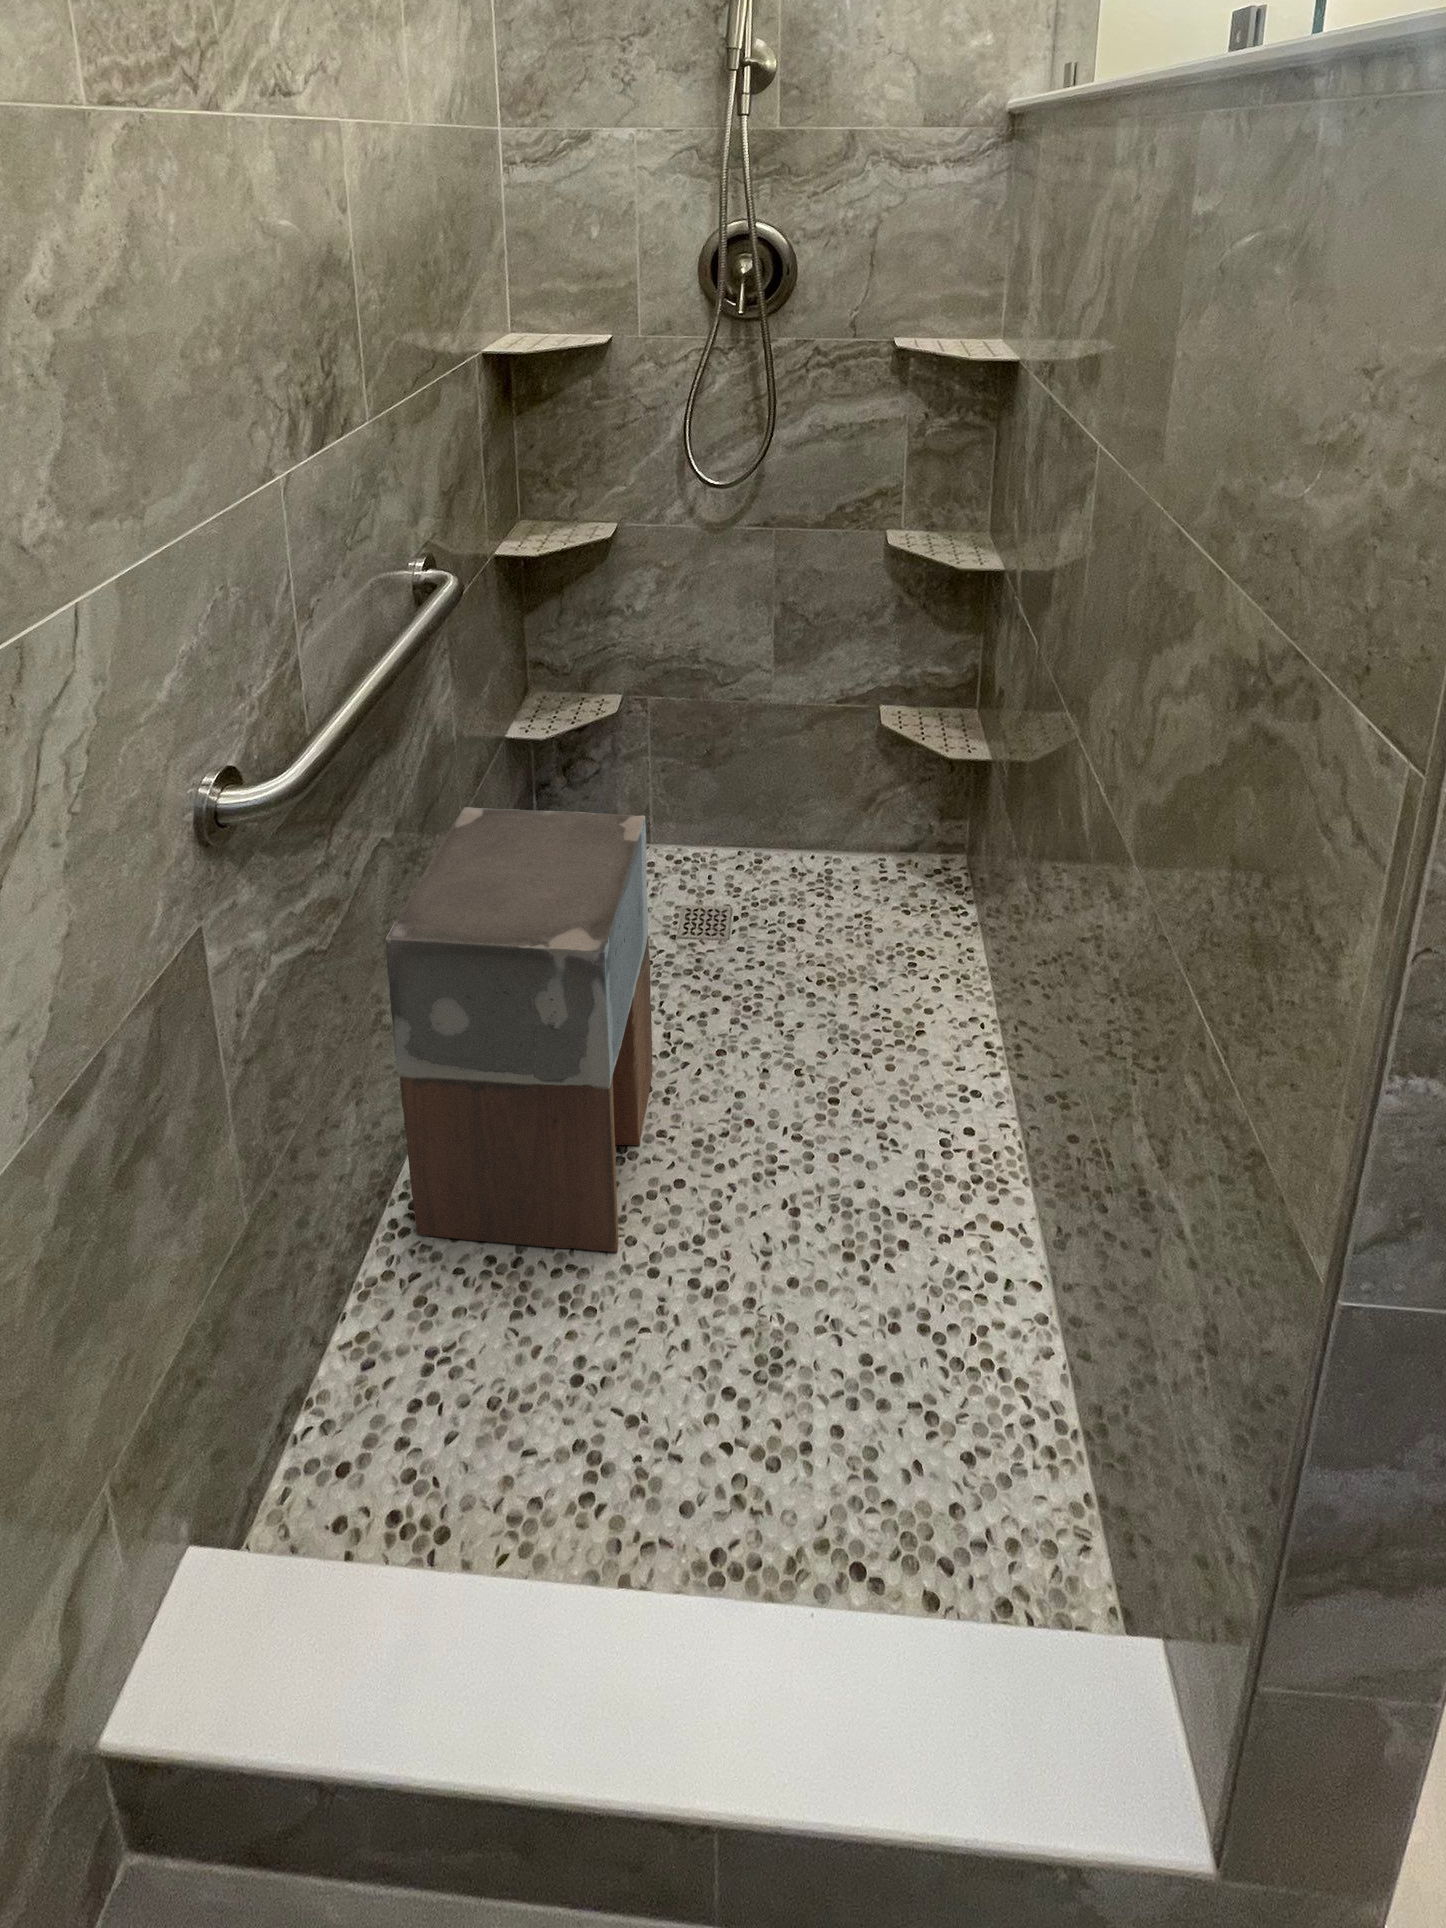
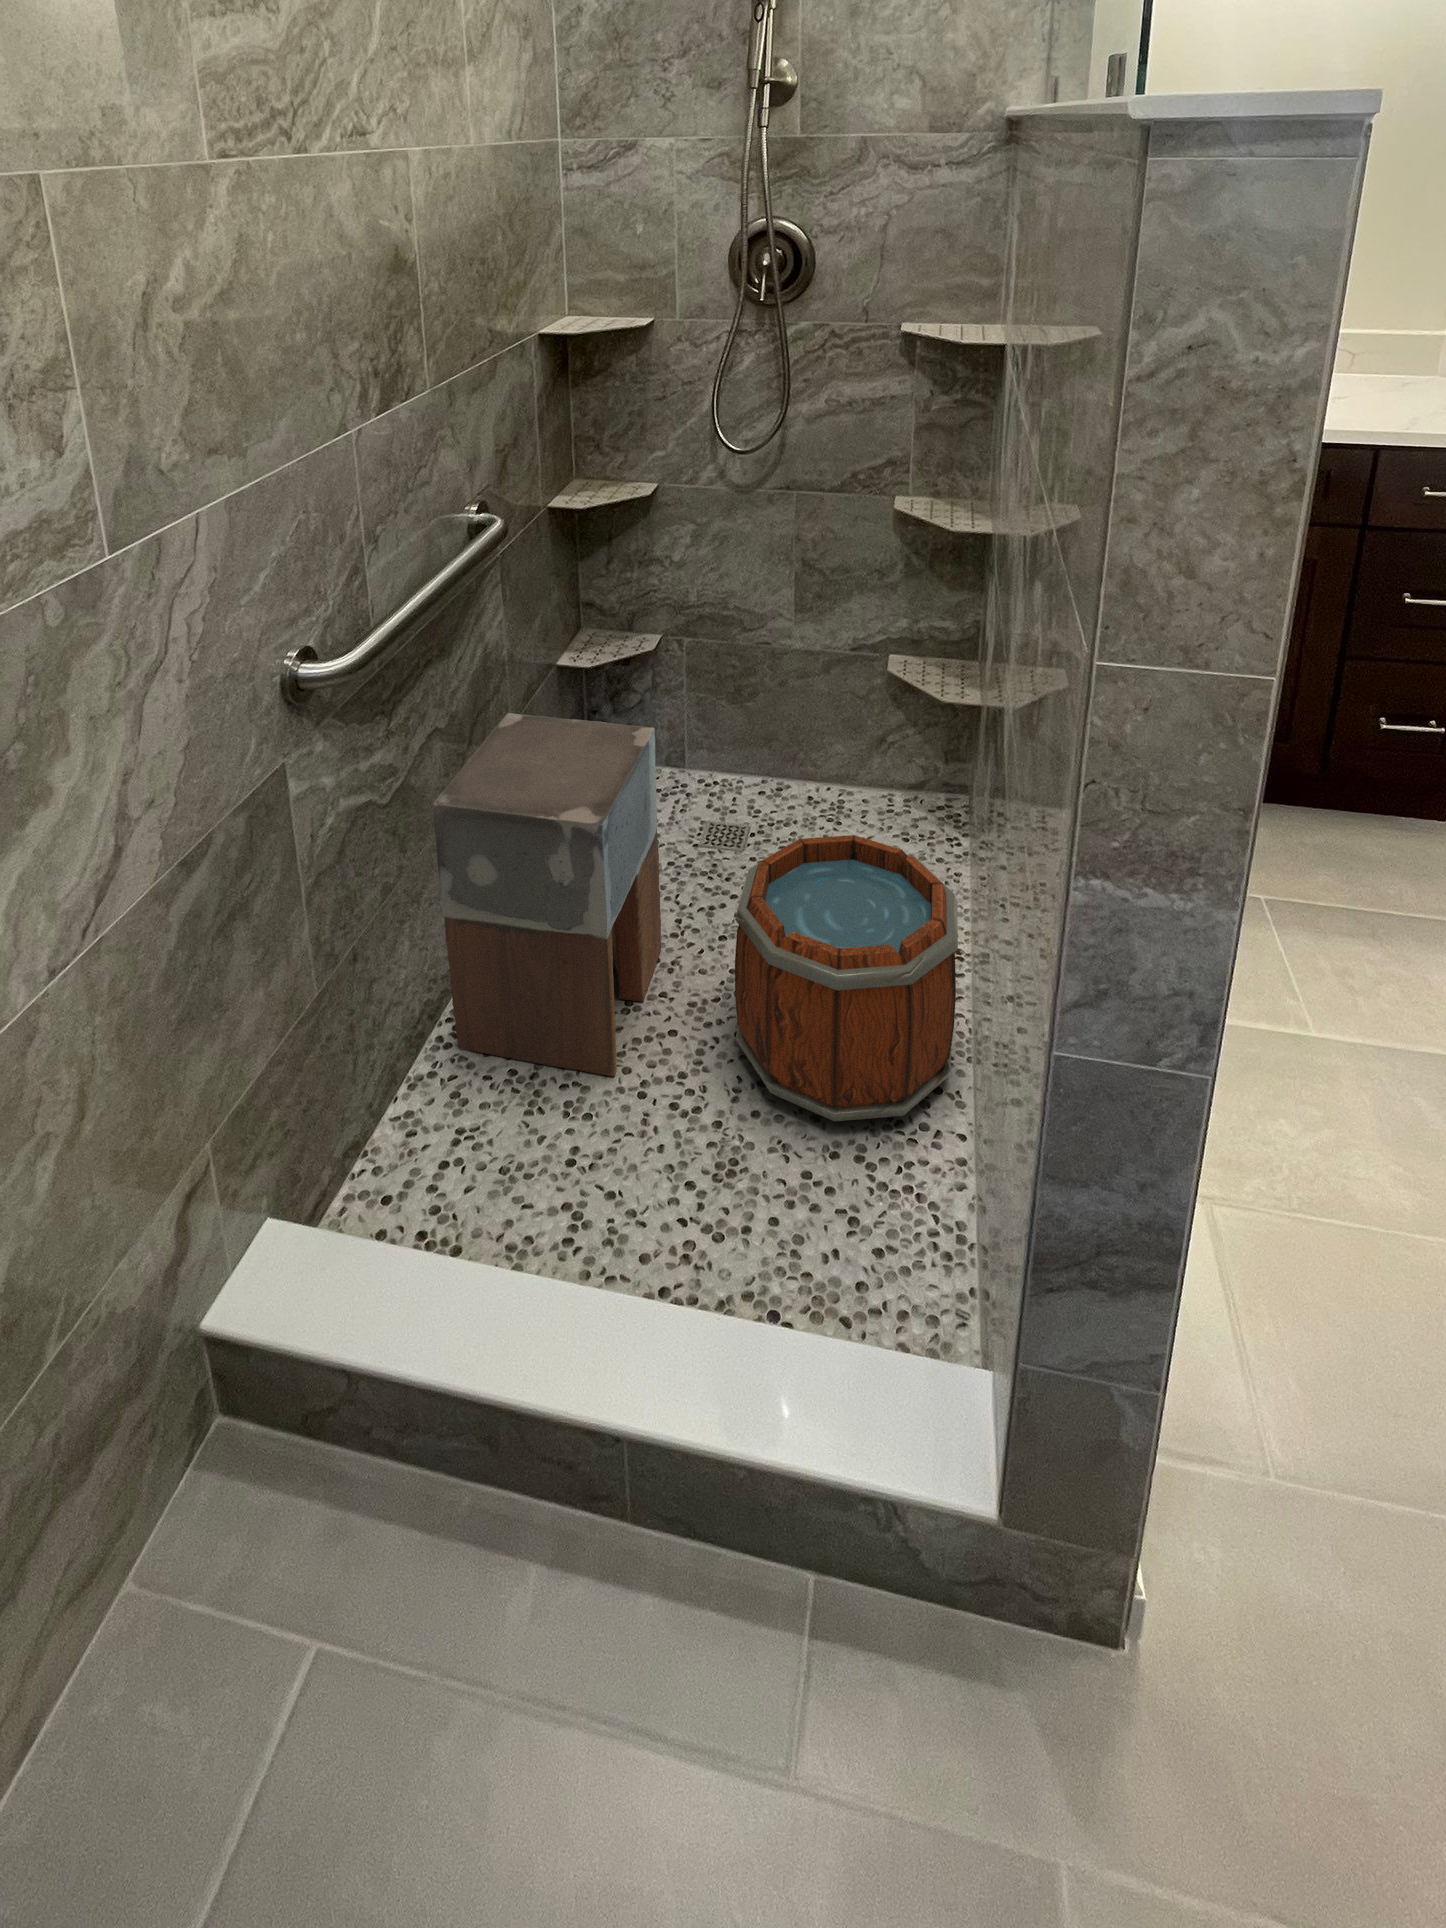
bucket: none [759,927,1022,1284] -> present [735,835,958,1121]

